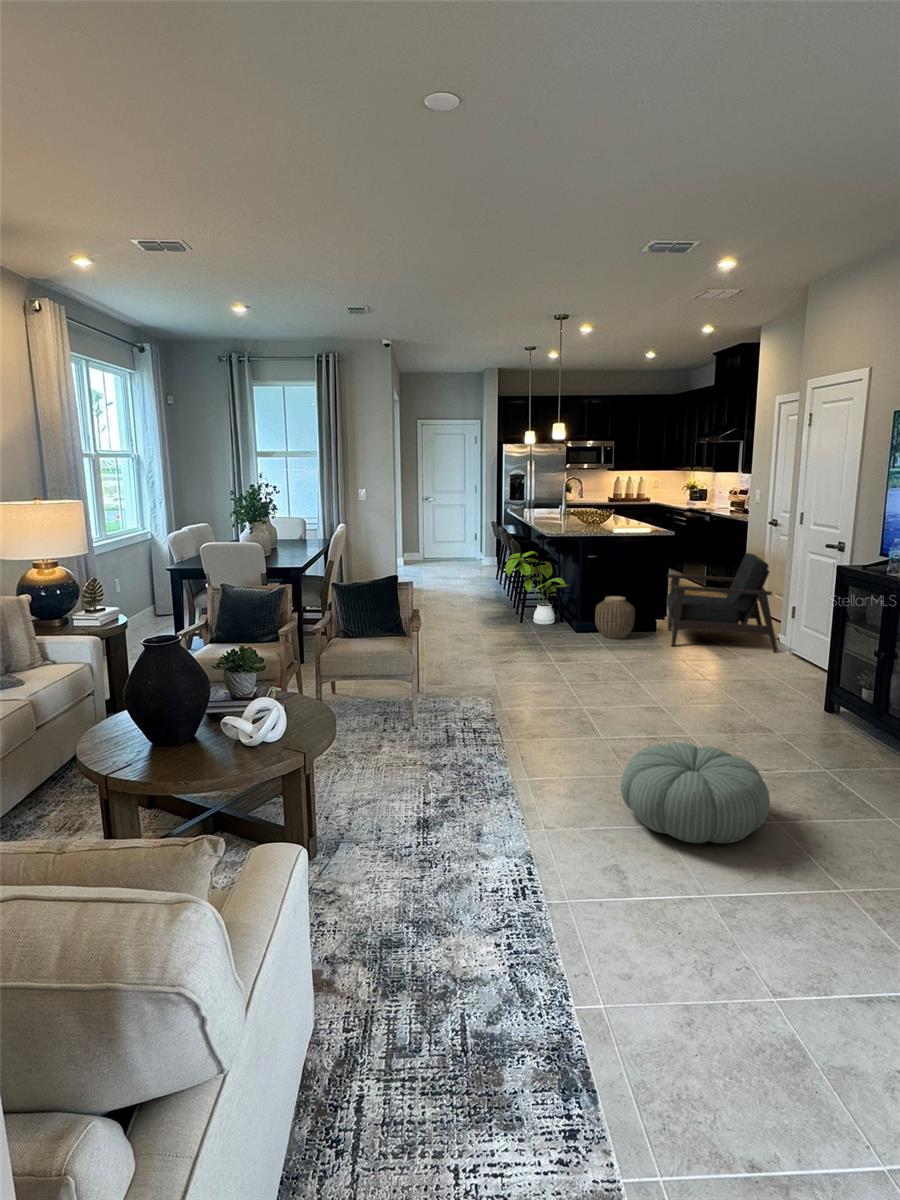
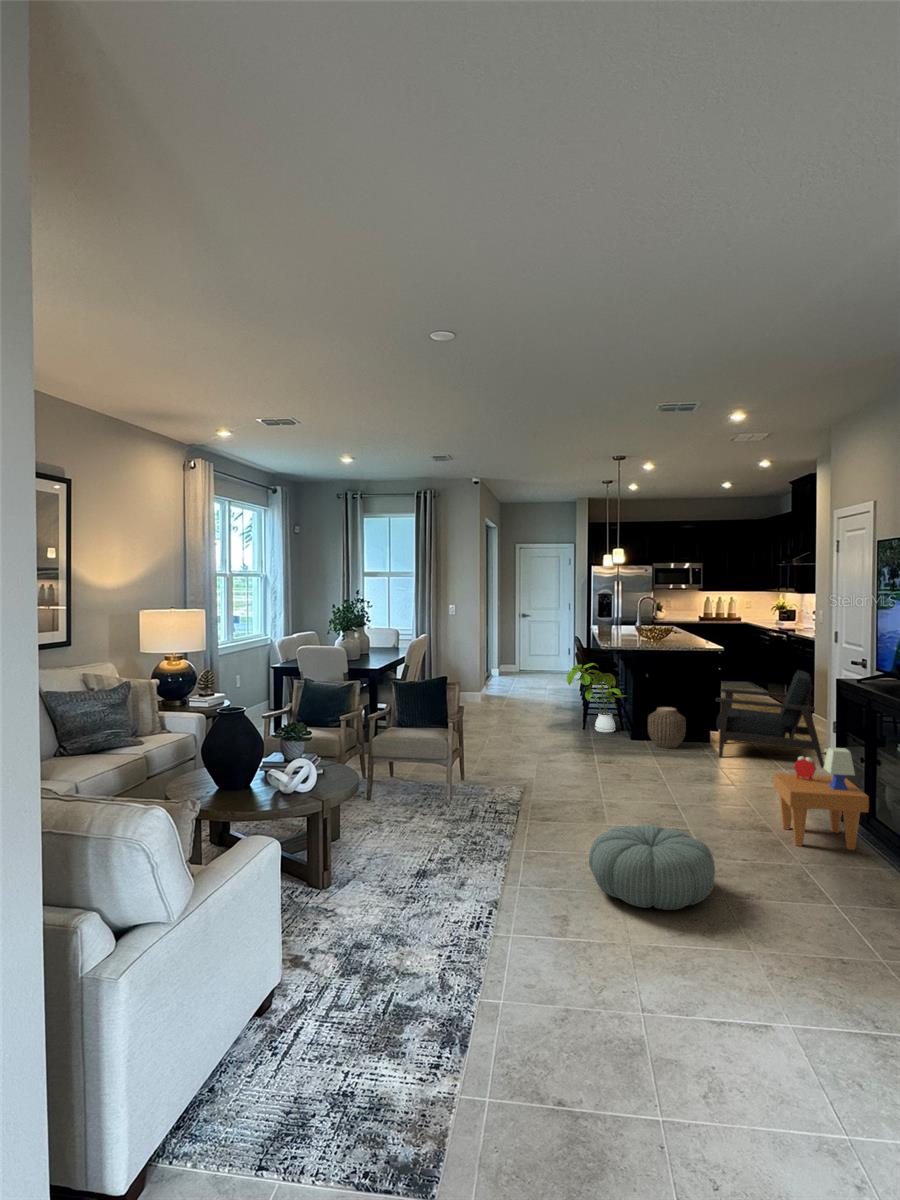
side table: none [770,641,883,746] -> present [774,748,869,850]

